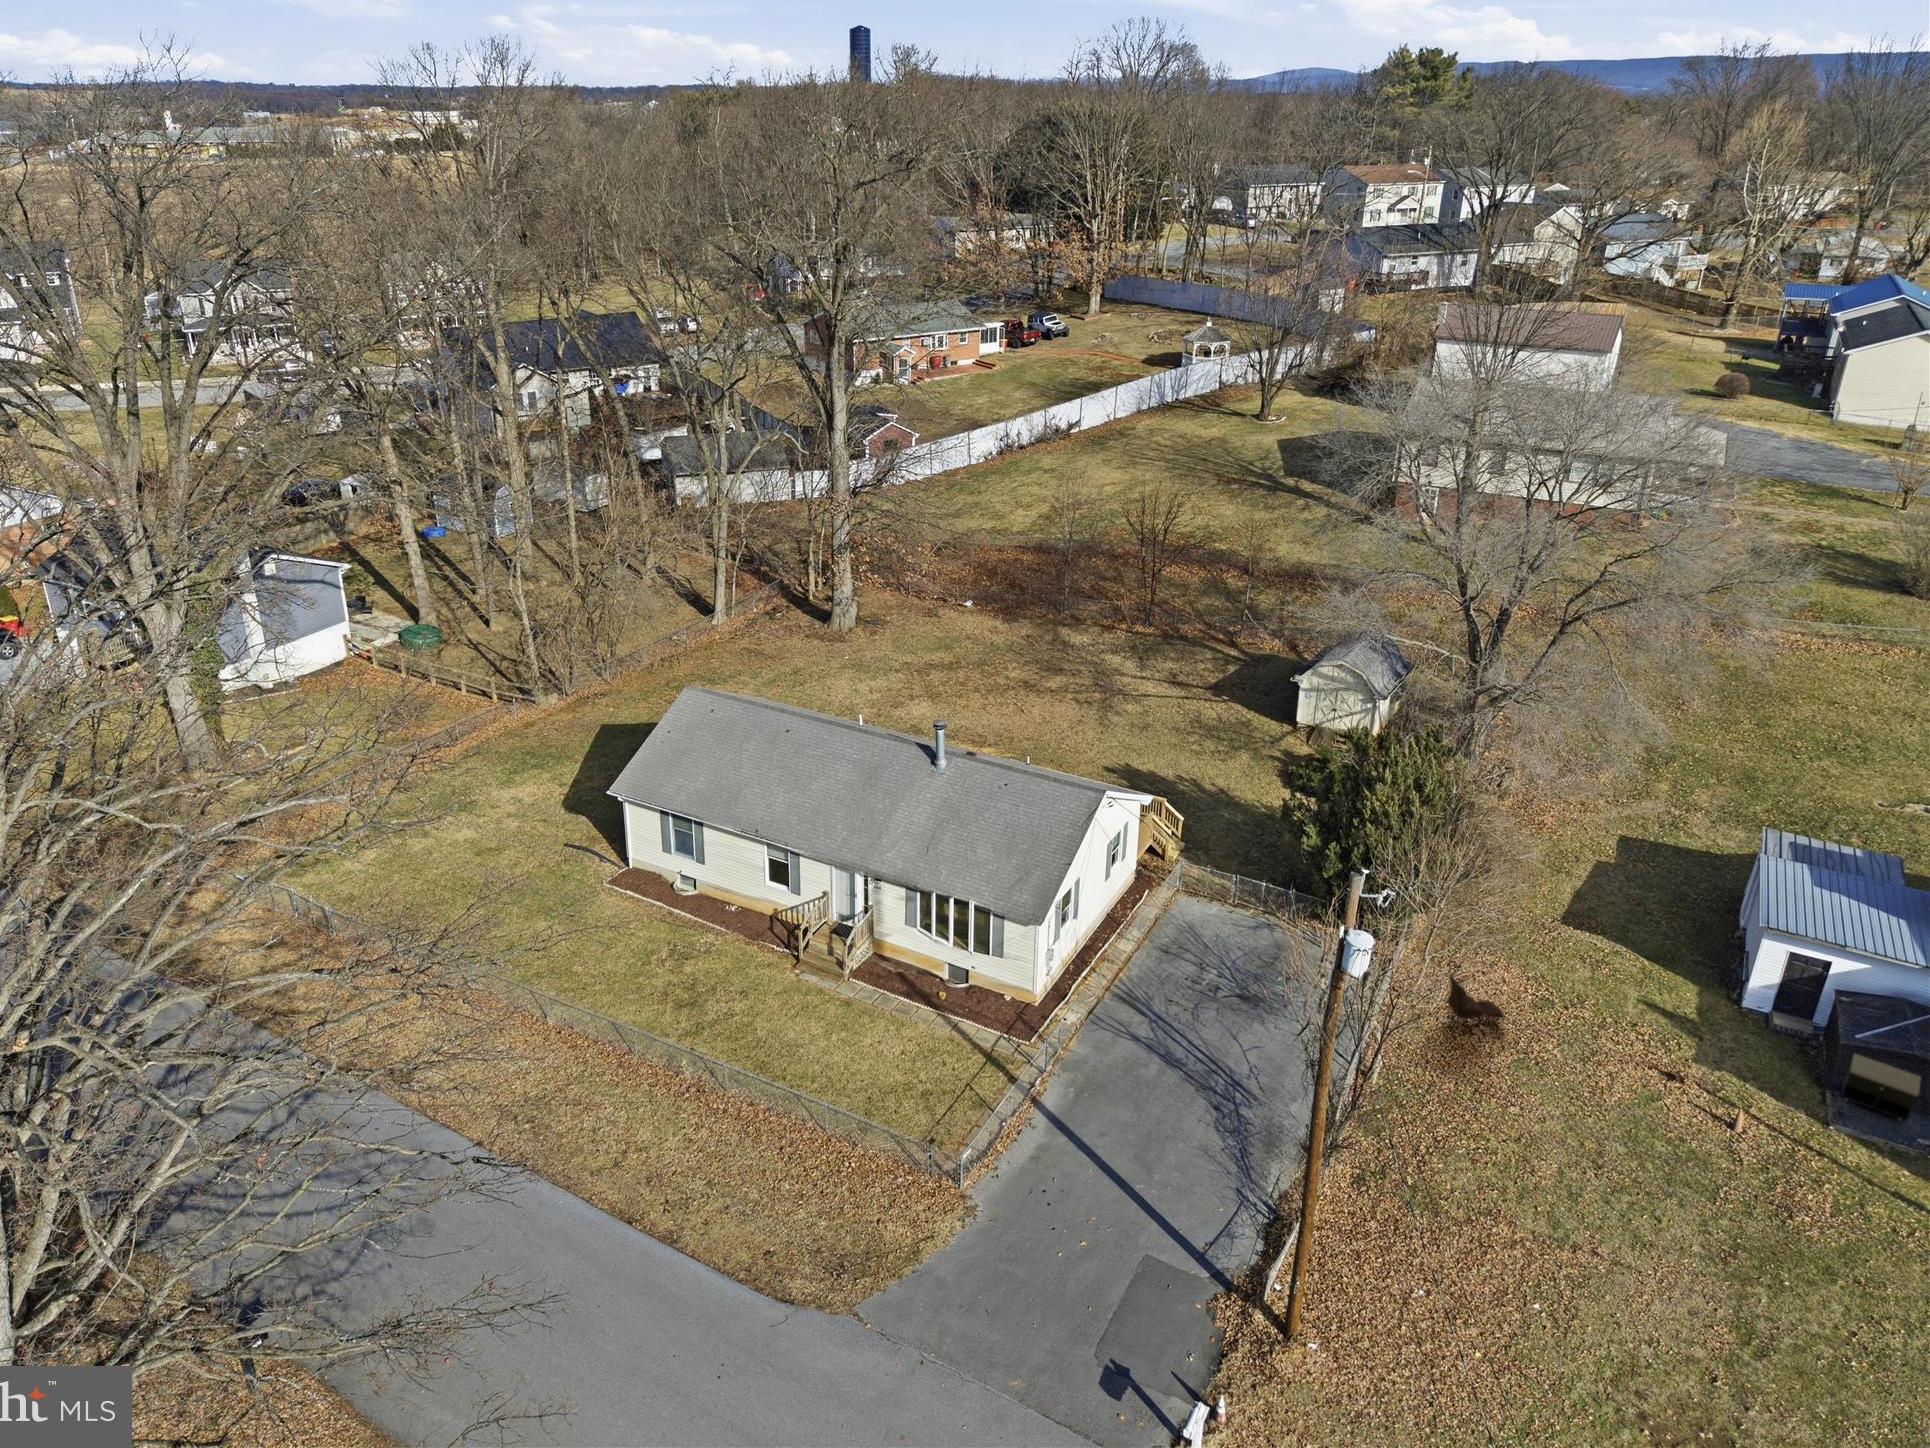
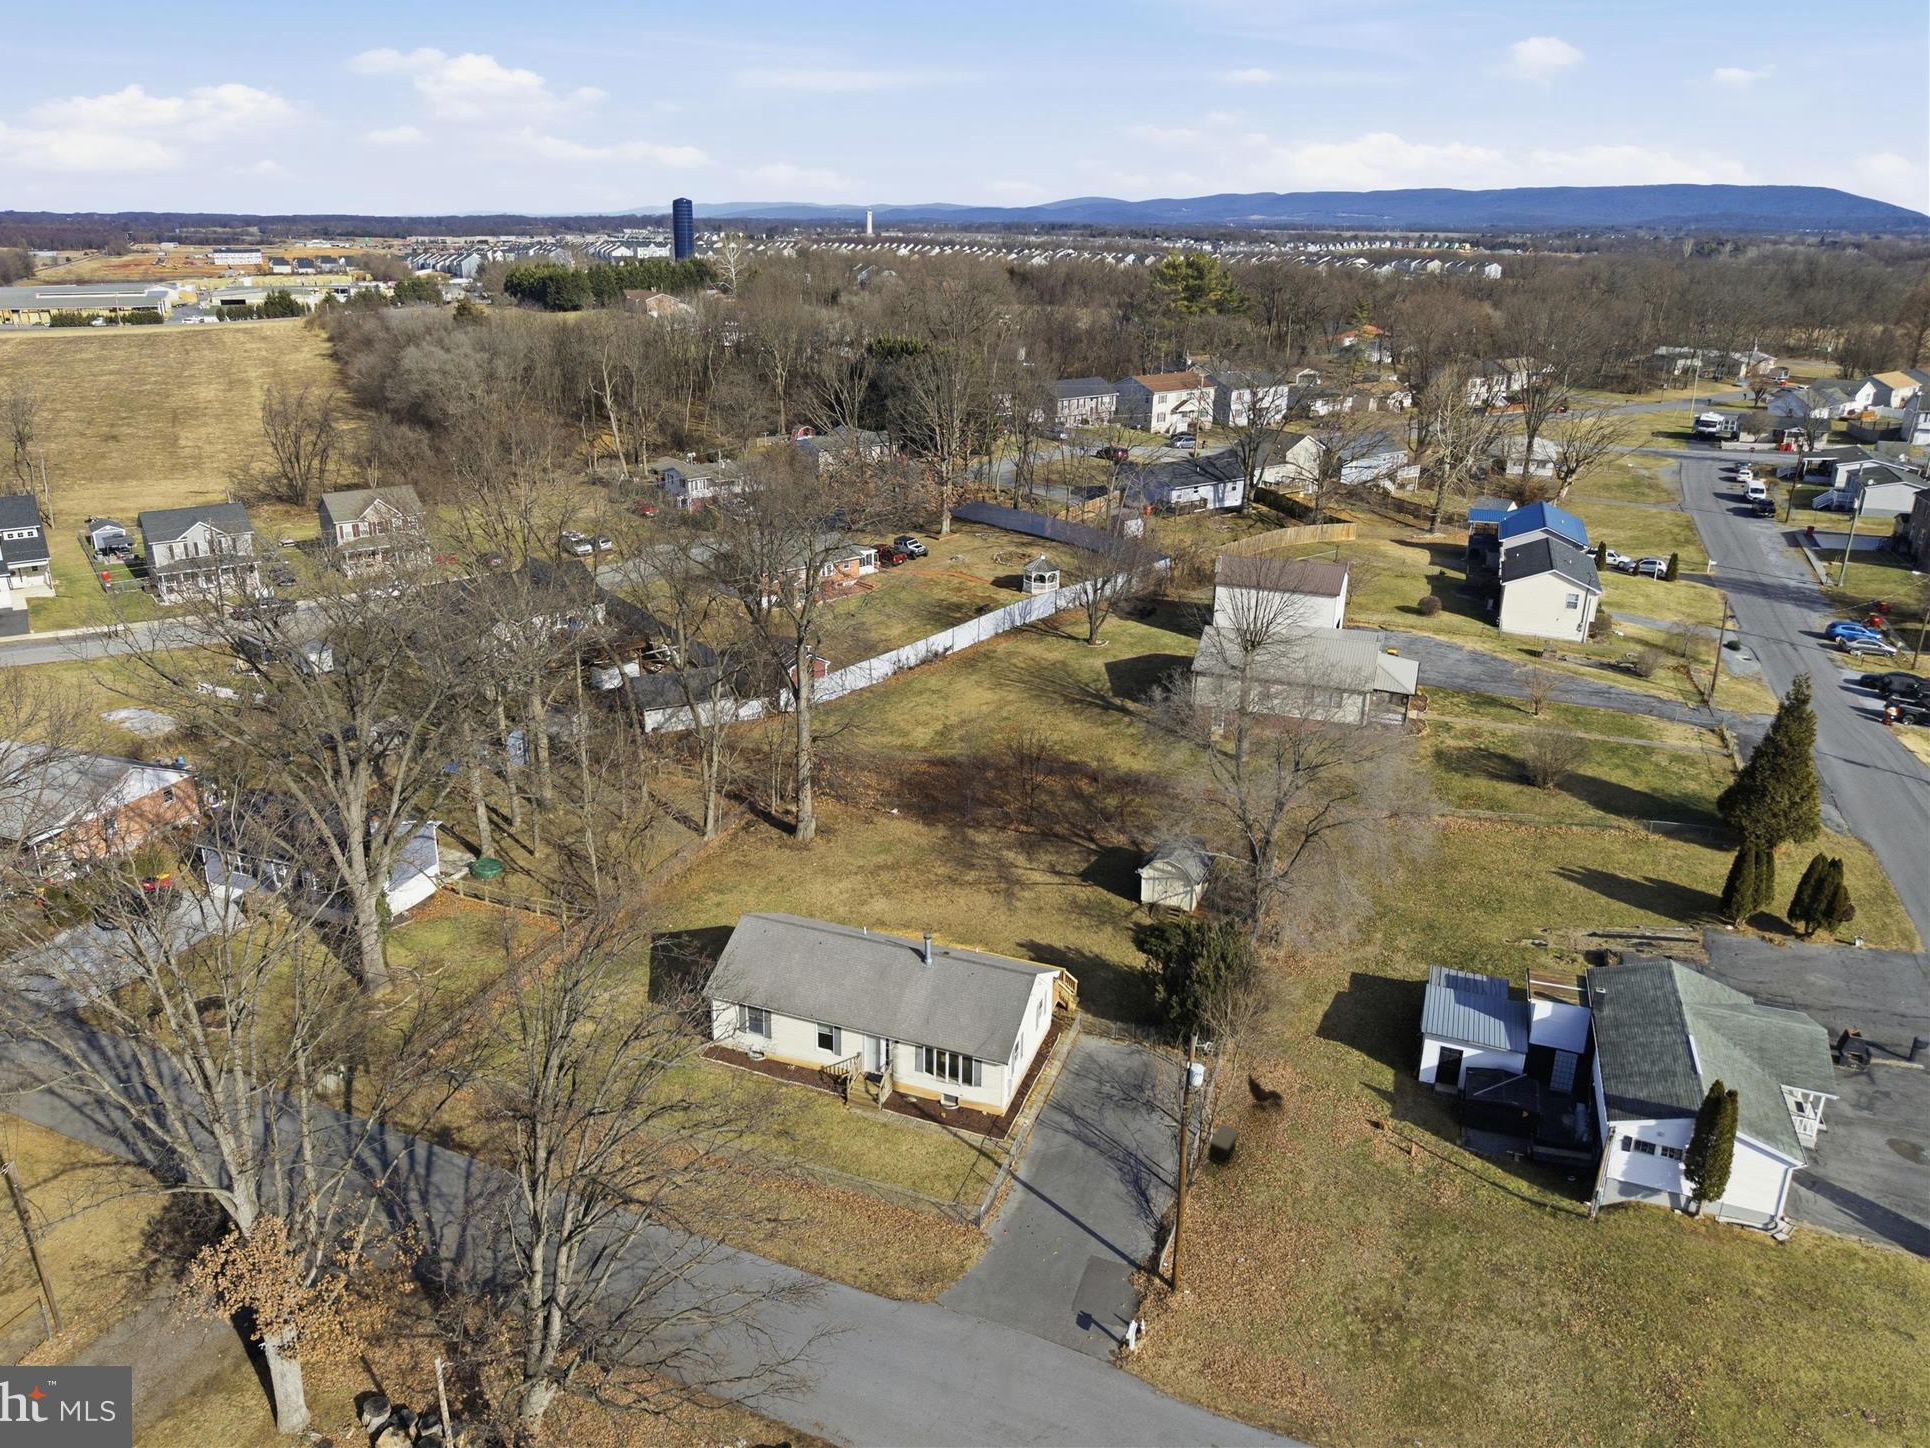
storage bench: present [1841,1054,1921,1121] -> present [1208,1125,1238,1165]

